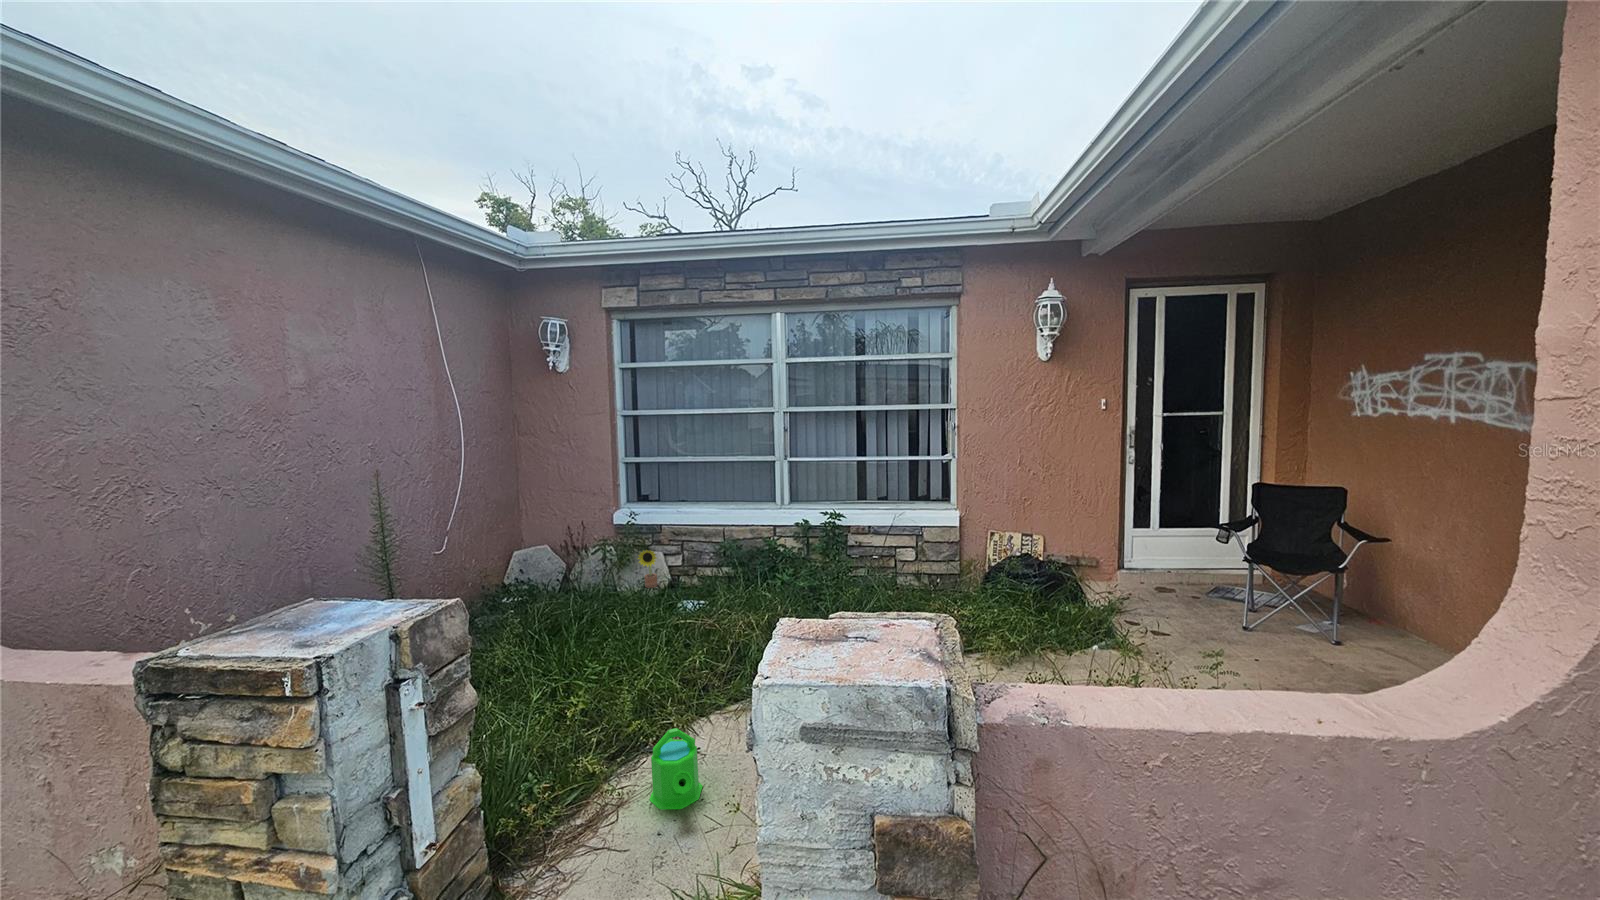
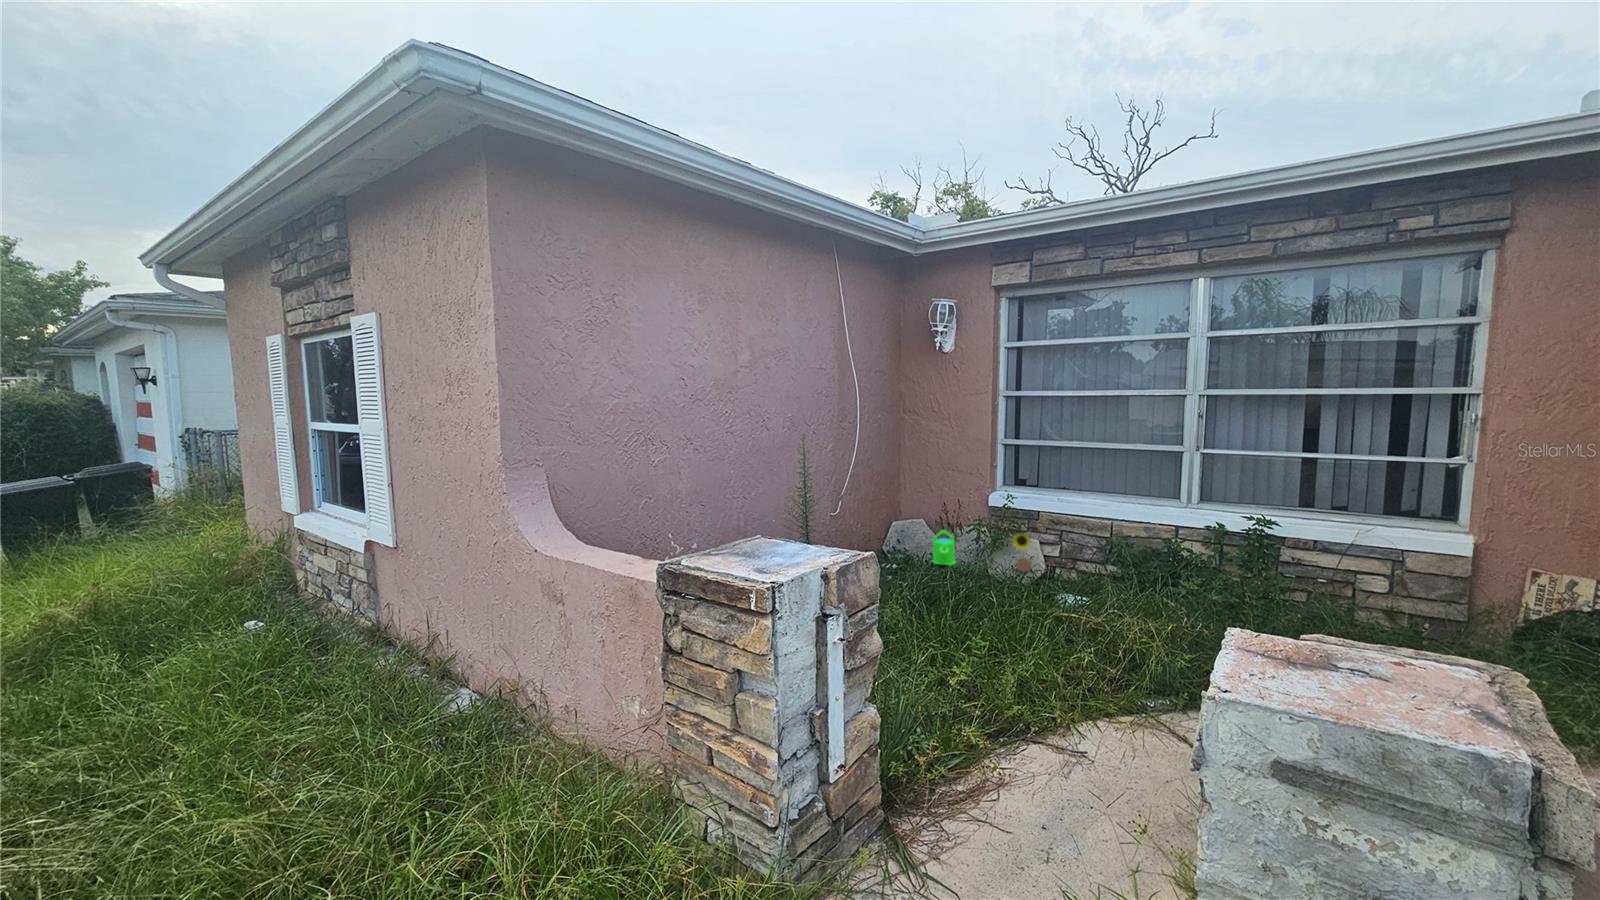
watering can: present [649,728,703,810] -> present [931,530,956,565]

